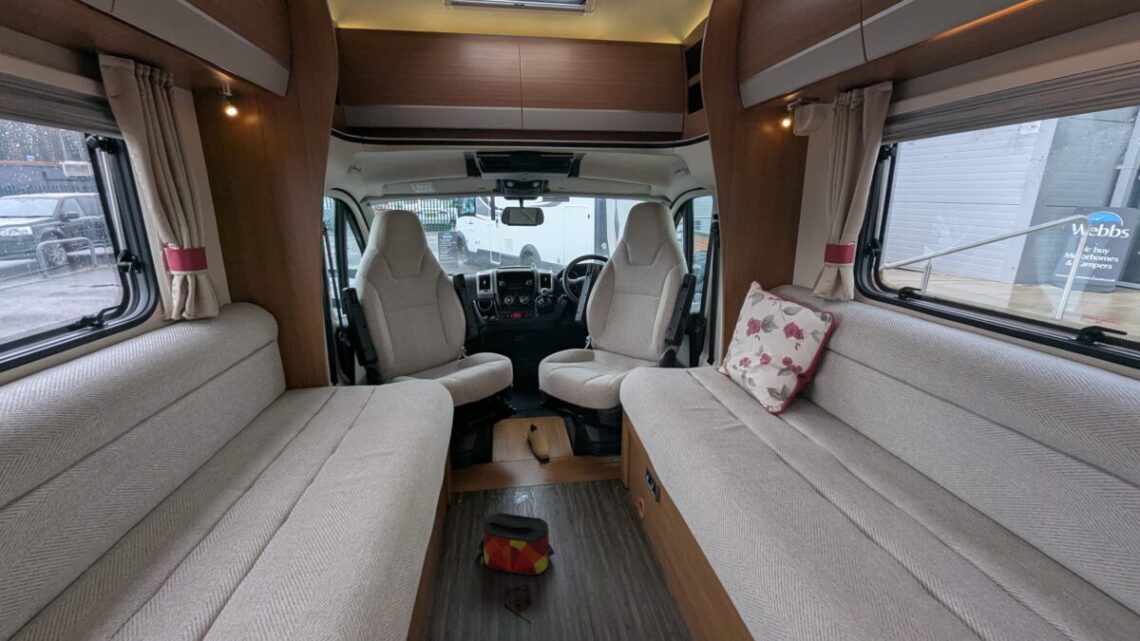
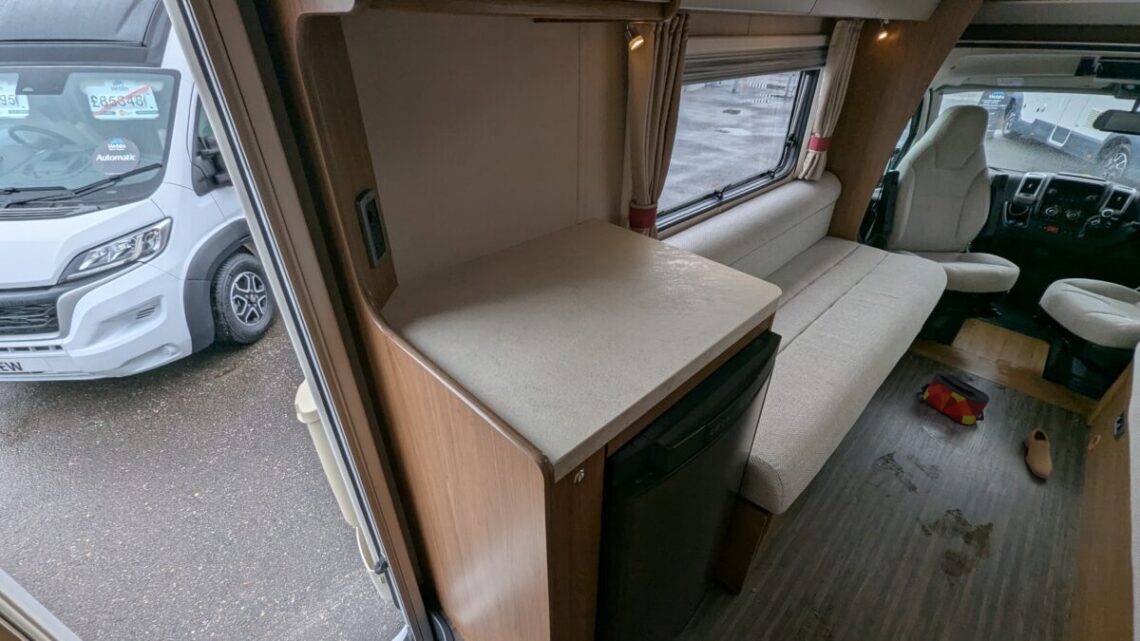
shoe: present [527,423,550,459] -> present [1024,429,1052,479]

